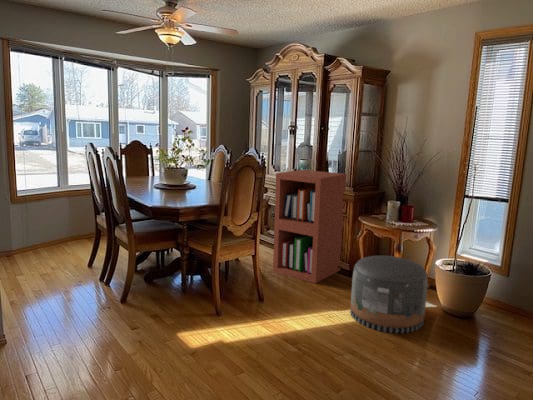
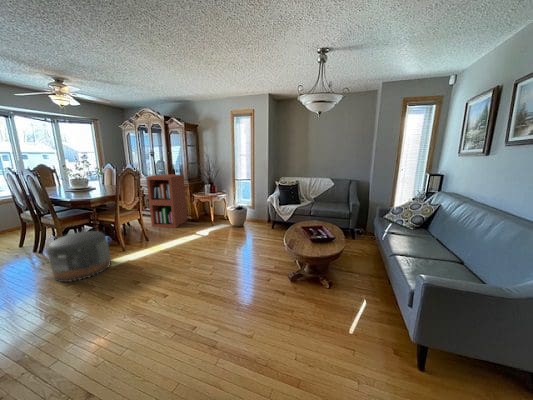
pouf: present [351,255,428,333] -> present [48,231,111,282]

